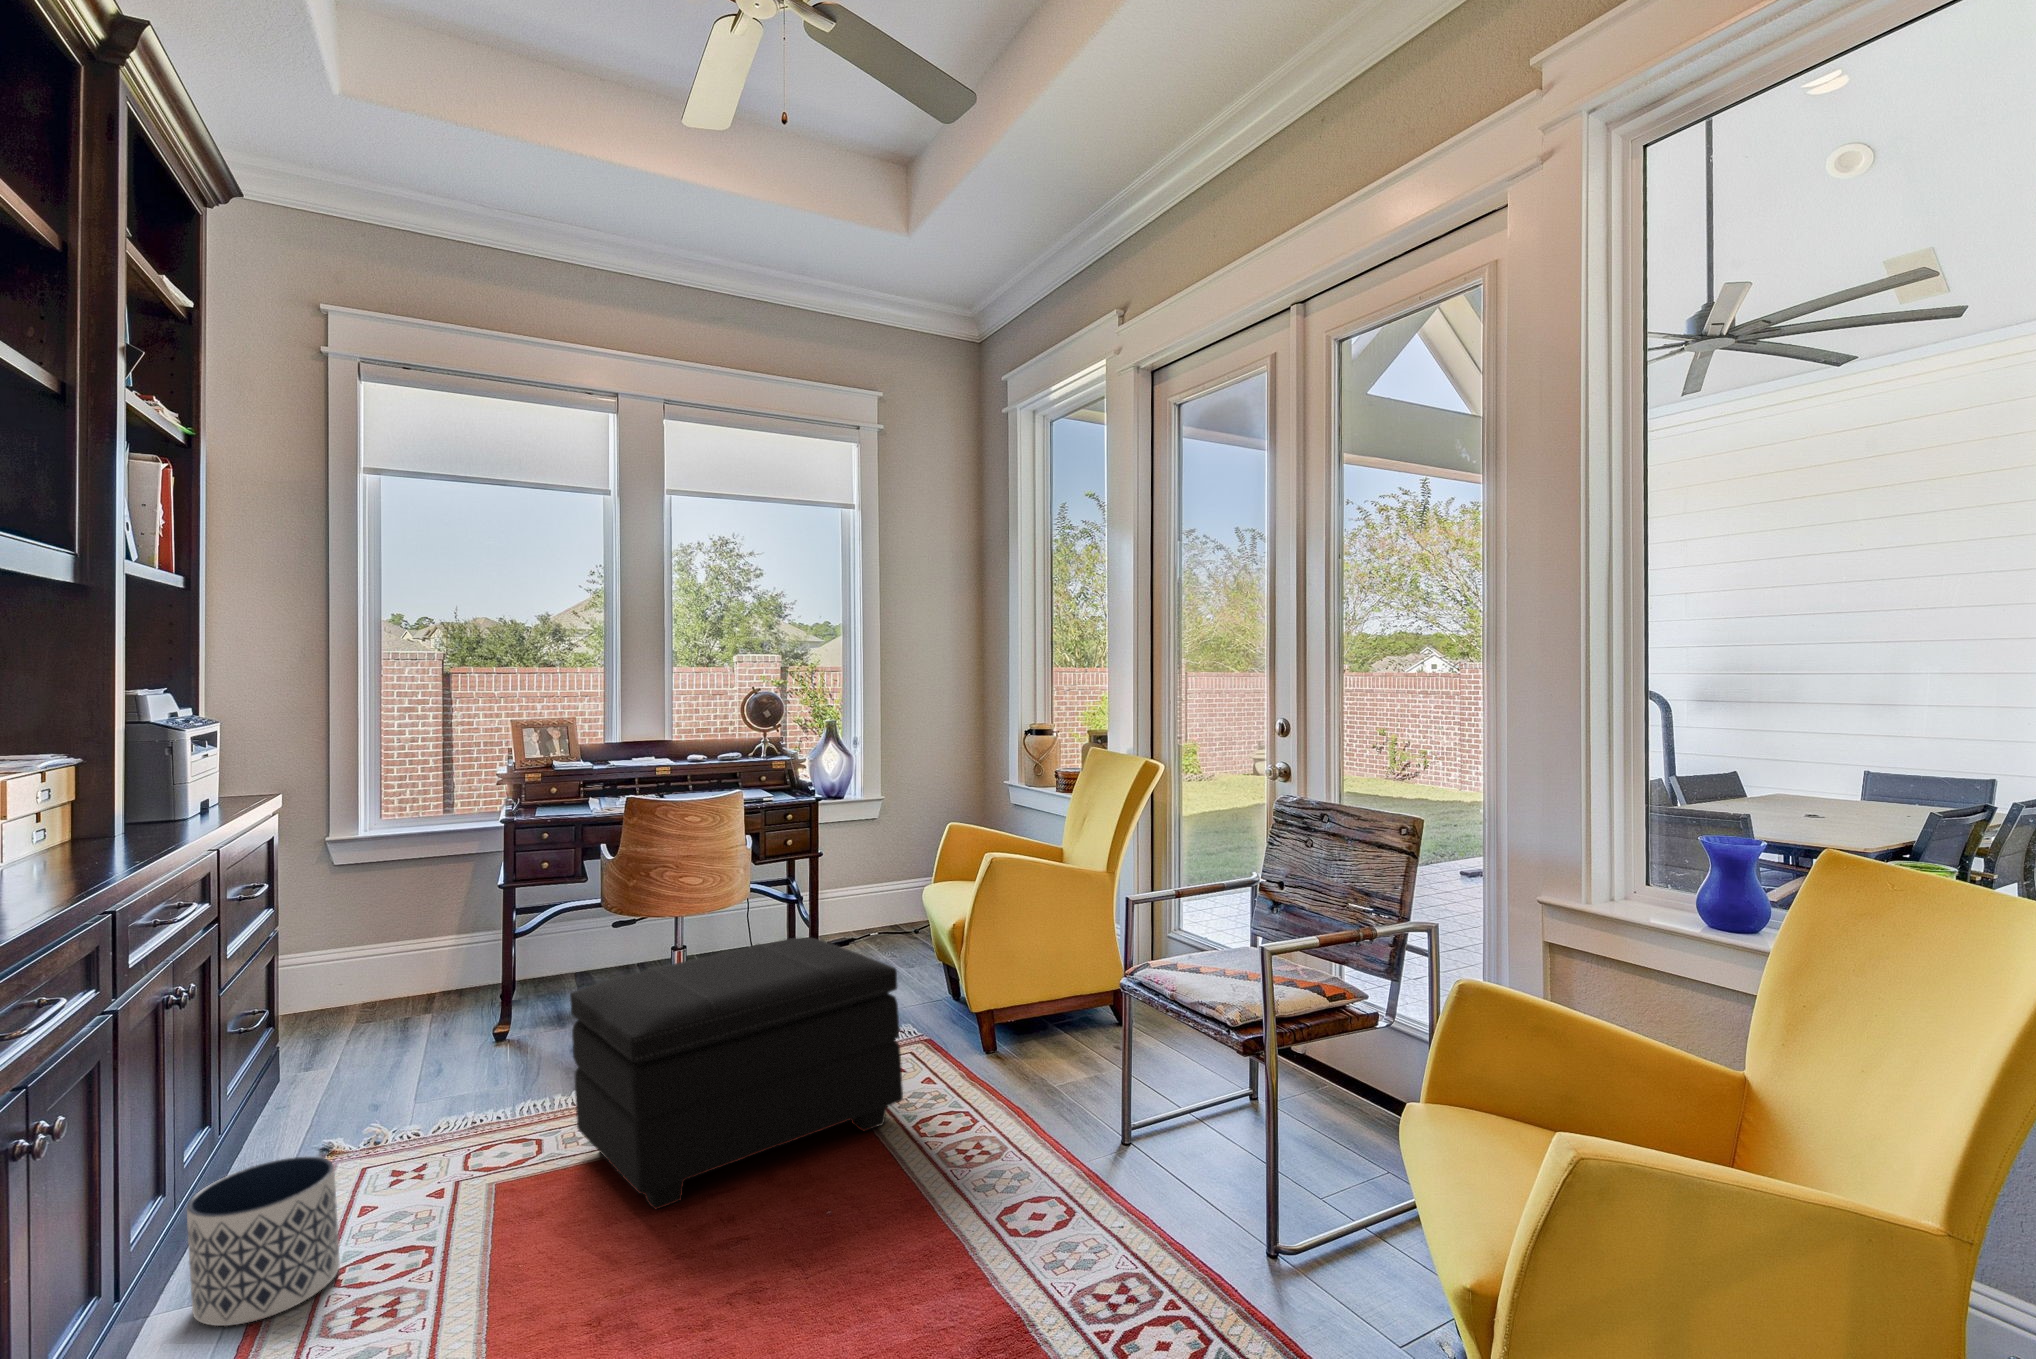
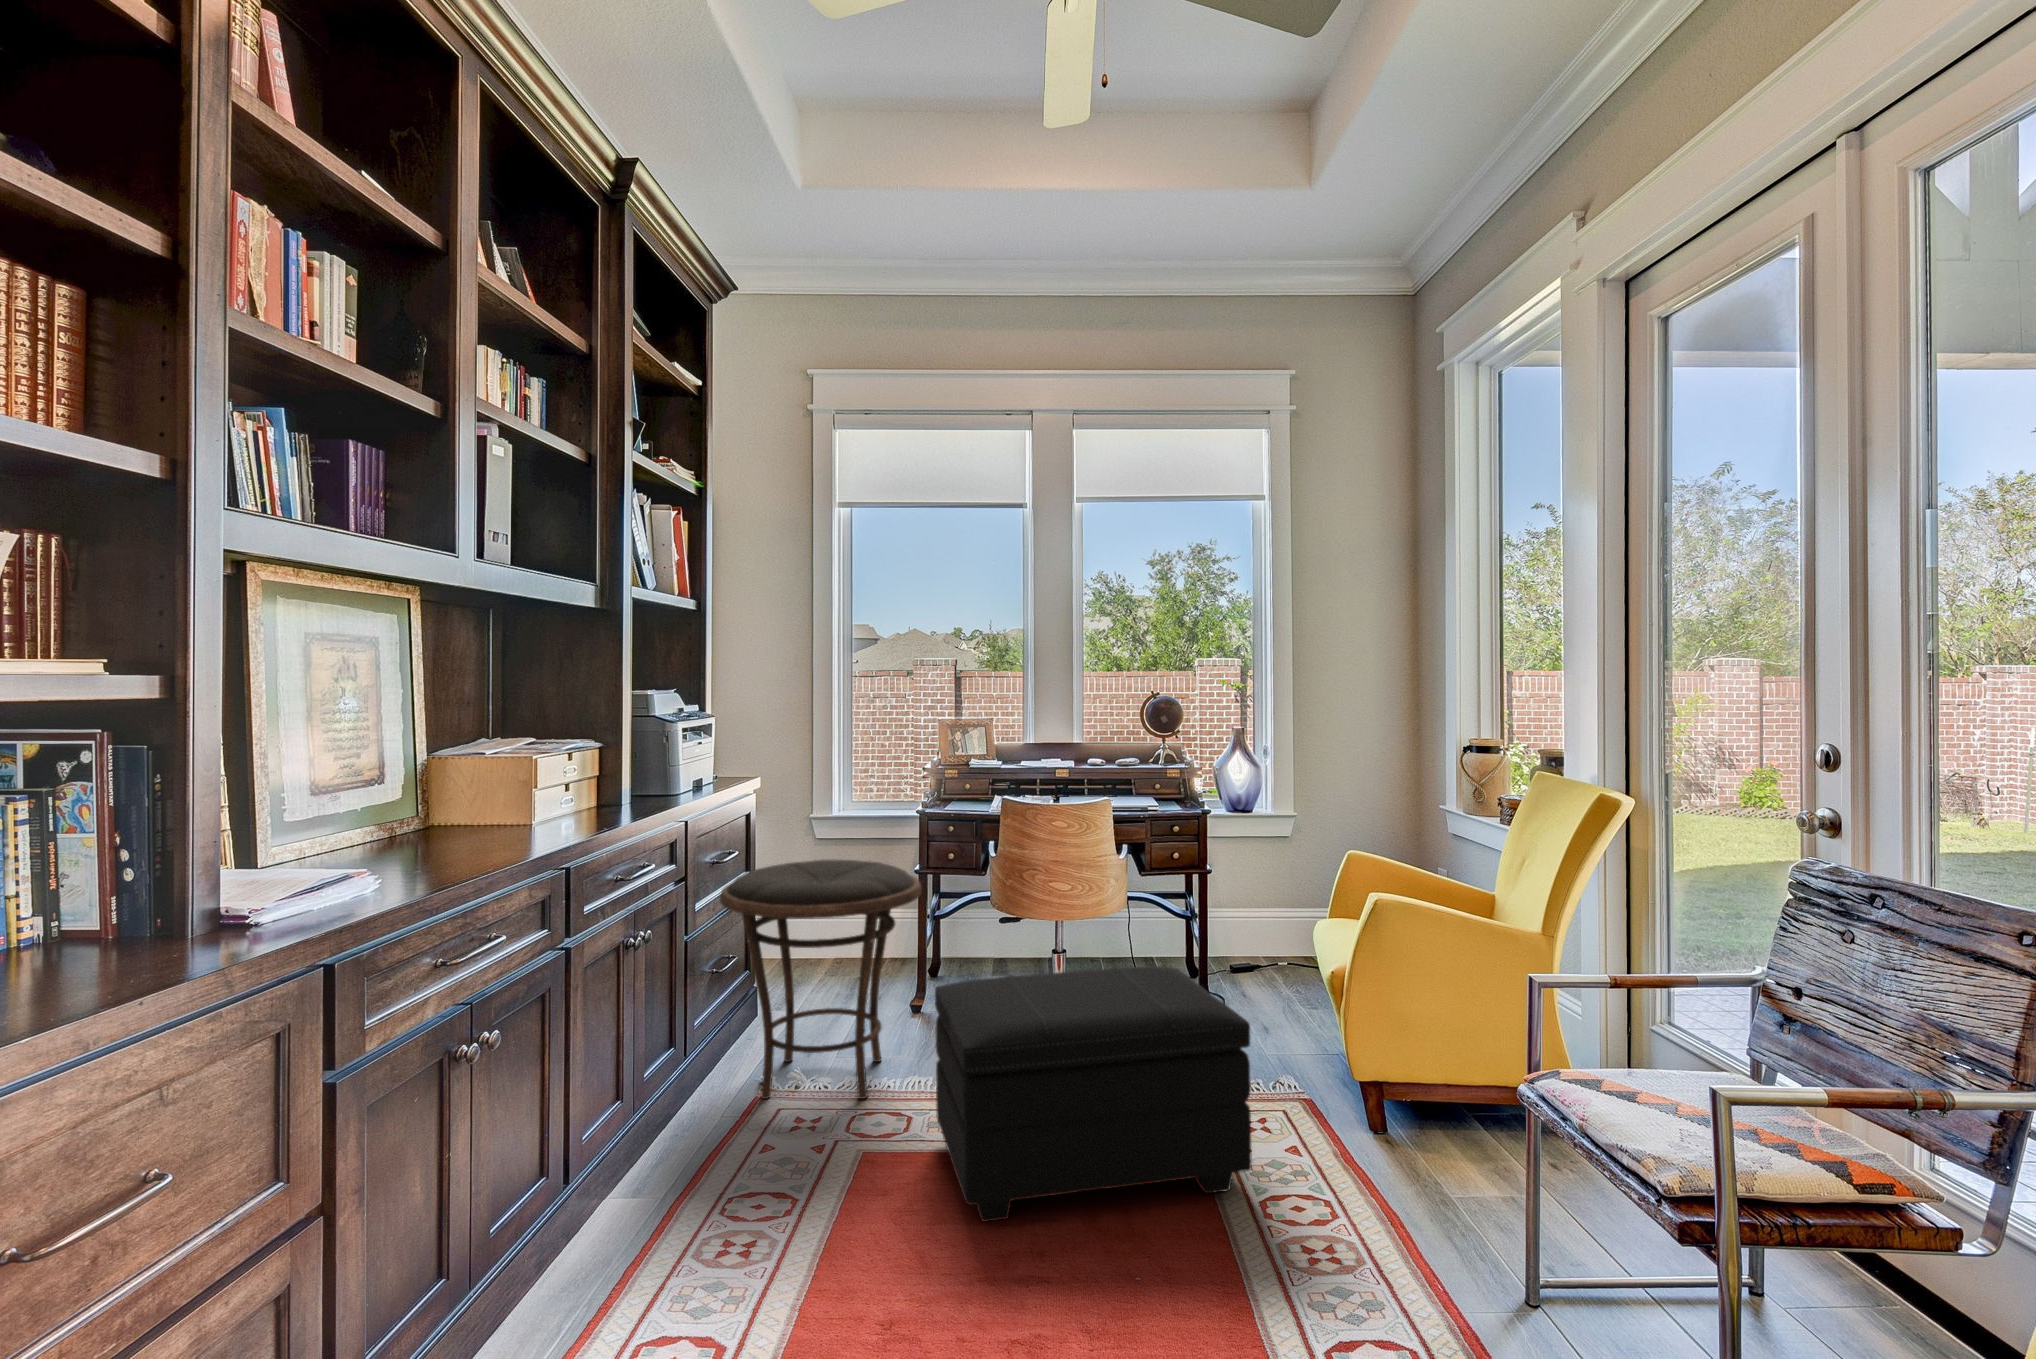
side table: none [271,880,531,1163] -> present [720,859,921,1099]
planter: present [187,1156,340,1326] -> none [620,1092,727,1228]

